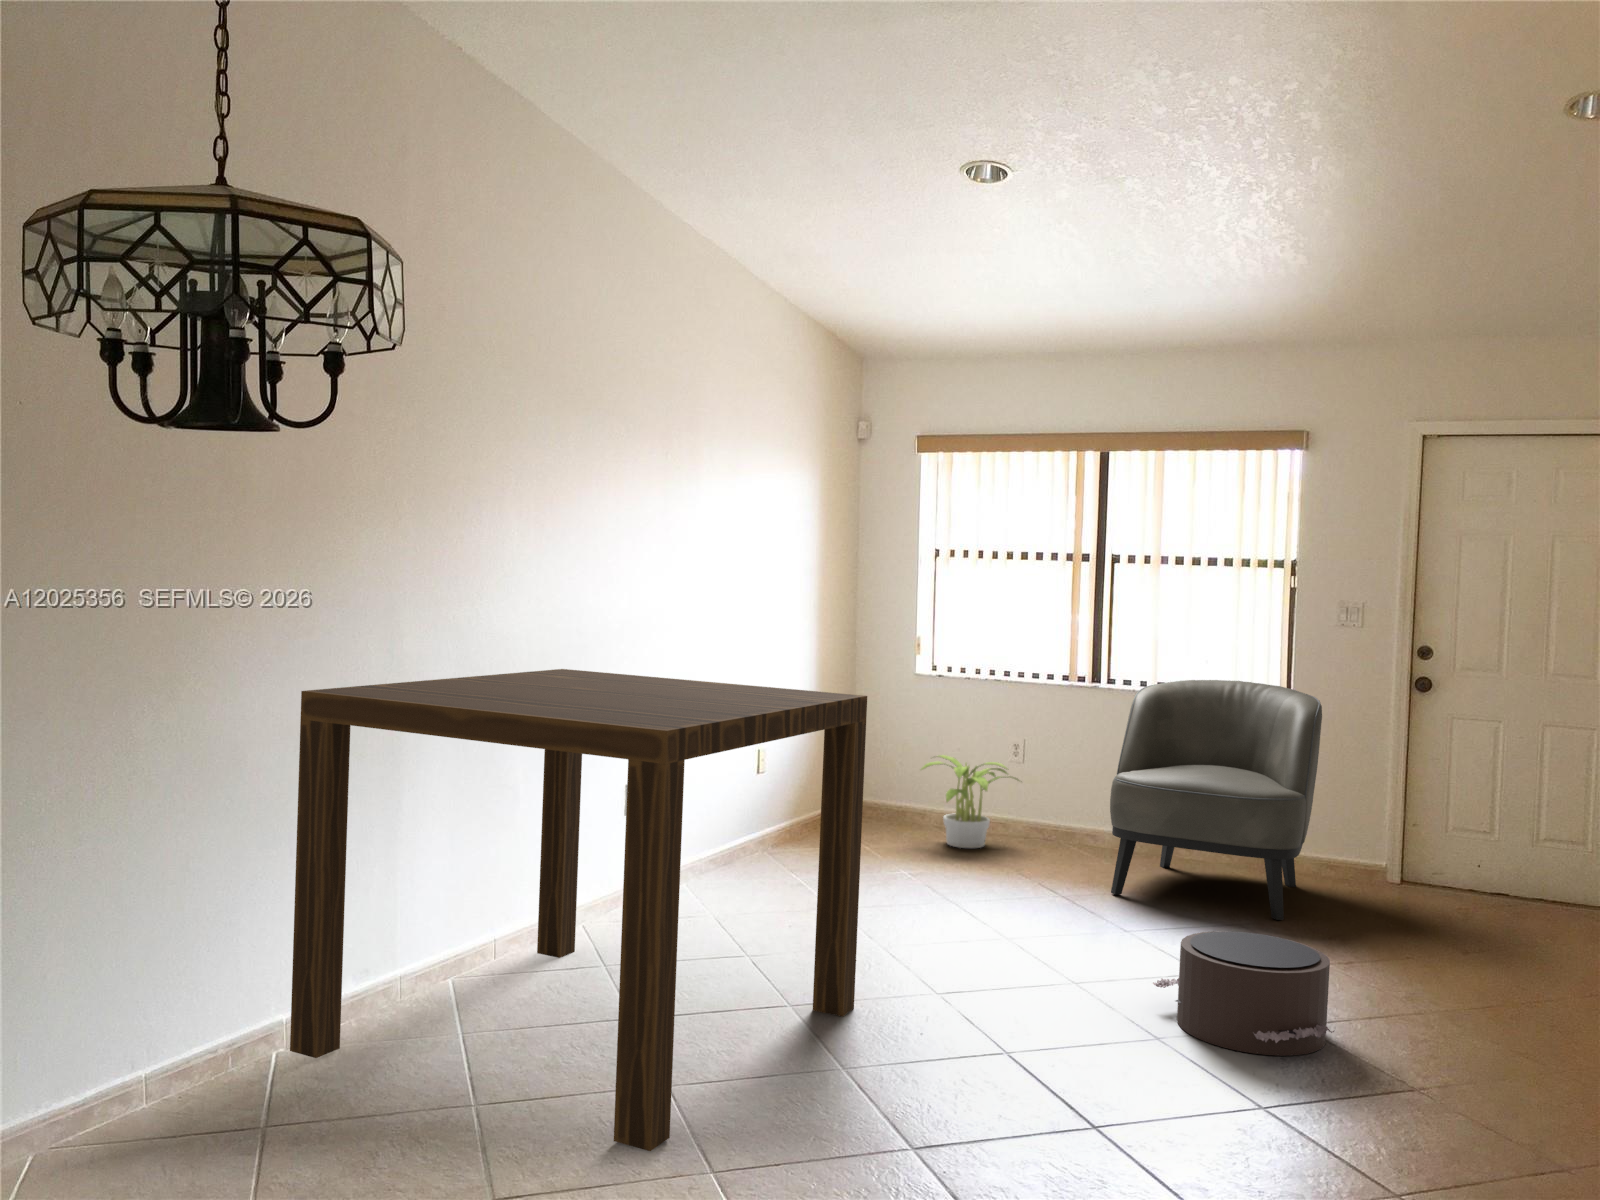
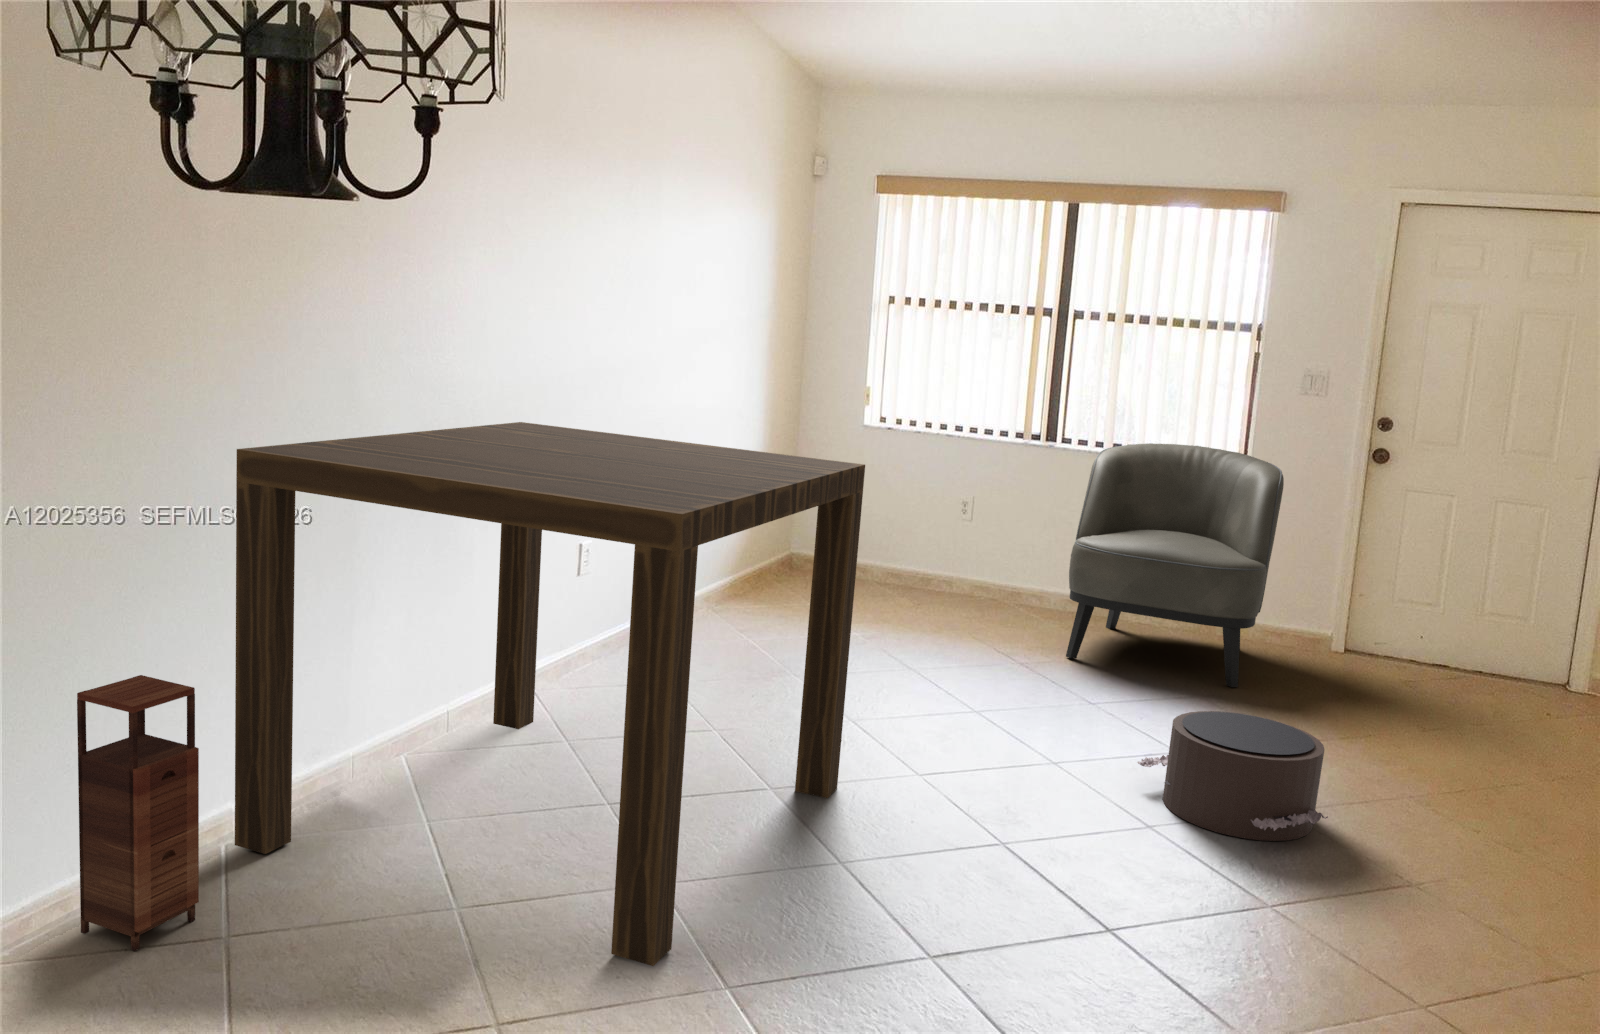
potted plant: present [921,755,1019,848] -> none [871,511,971,606]
storage cabinet: none [151,886,257,1133] -> present [77,675,199,951]

